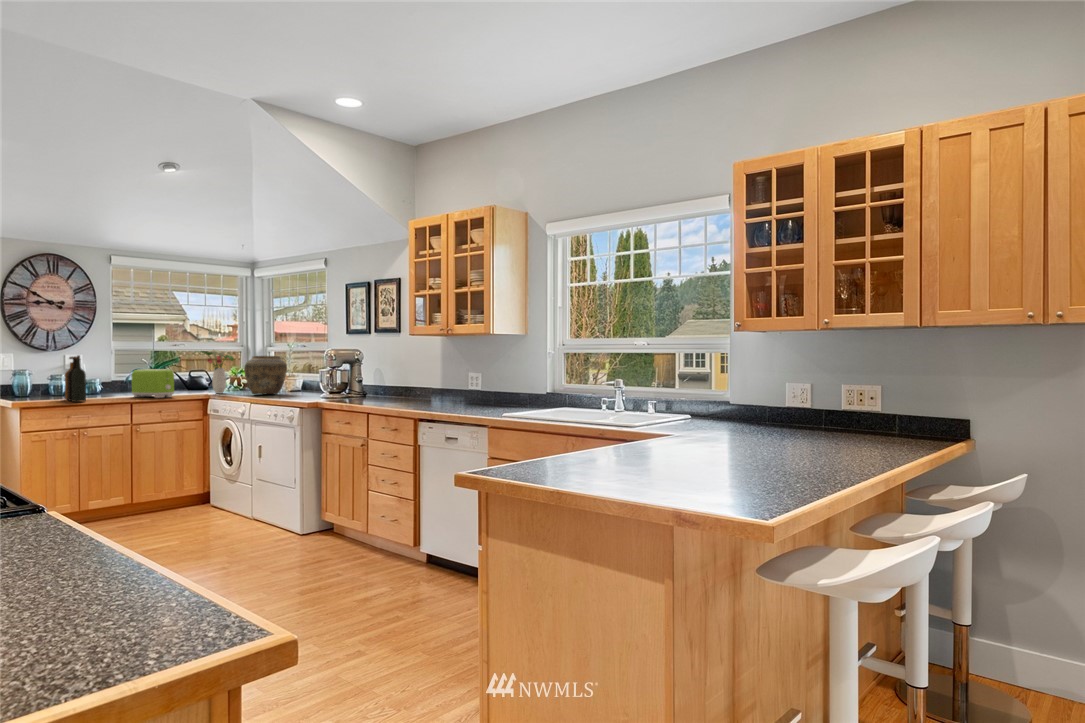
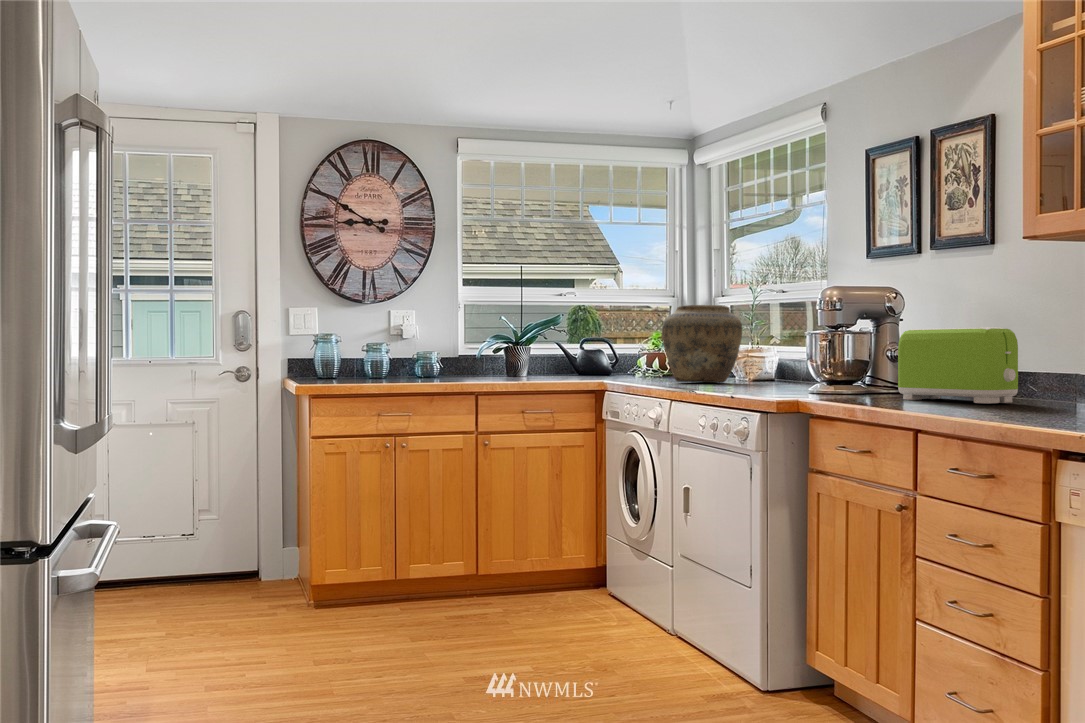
flower arrangement: present [202,350,234,393] -> none [579,297,645,379]
bottle: present [65,355,86,402] -> none [374,305,398,386]
toaster: present [132,369,174,398] -> present [898,327,1018,403]

